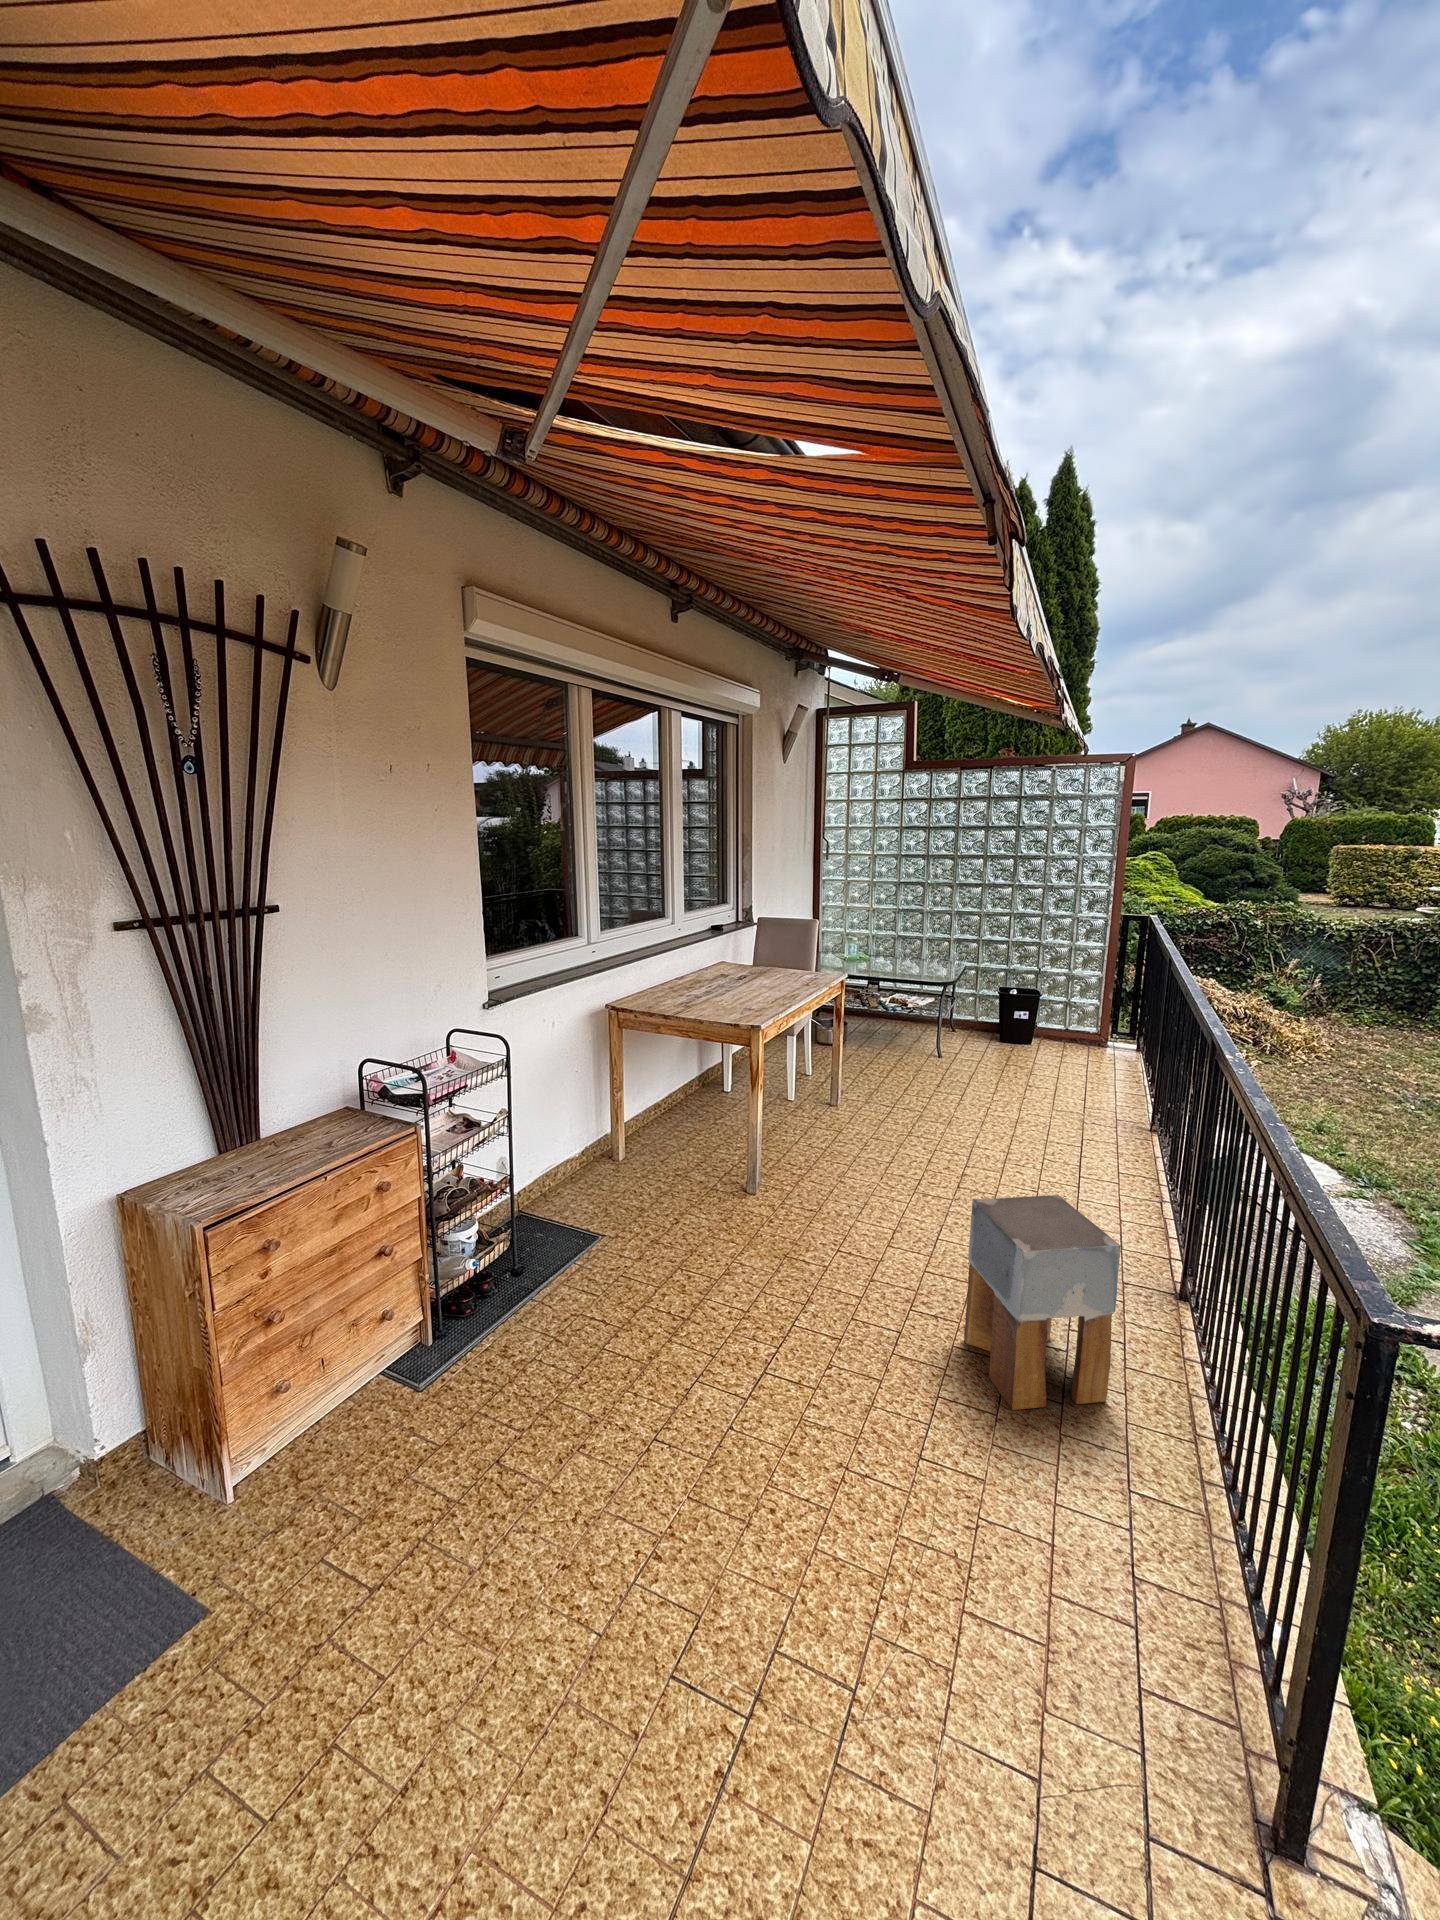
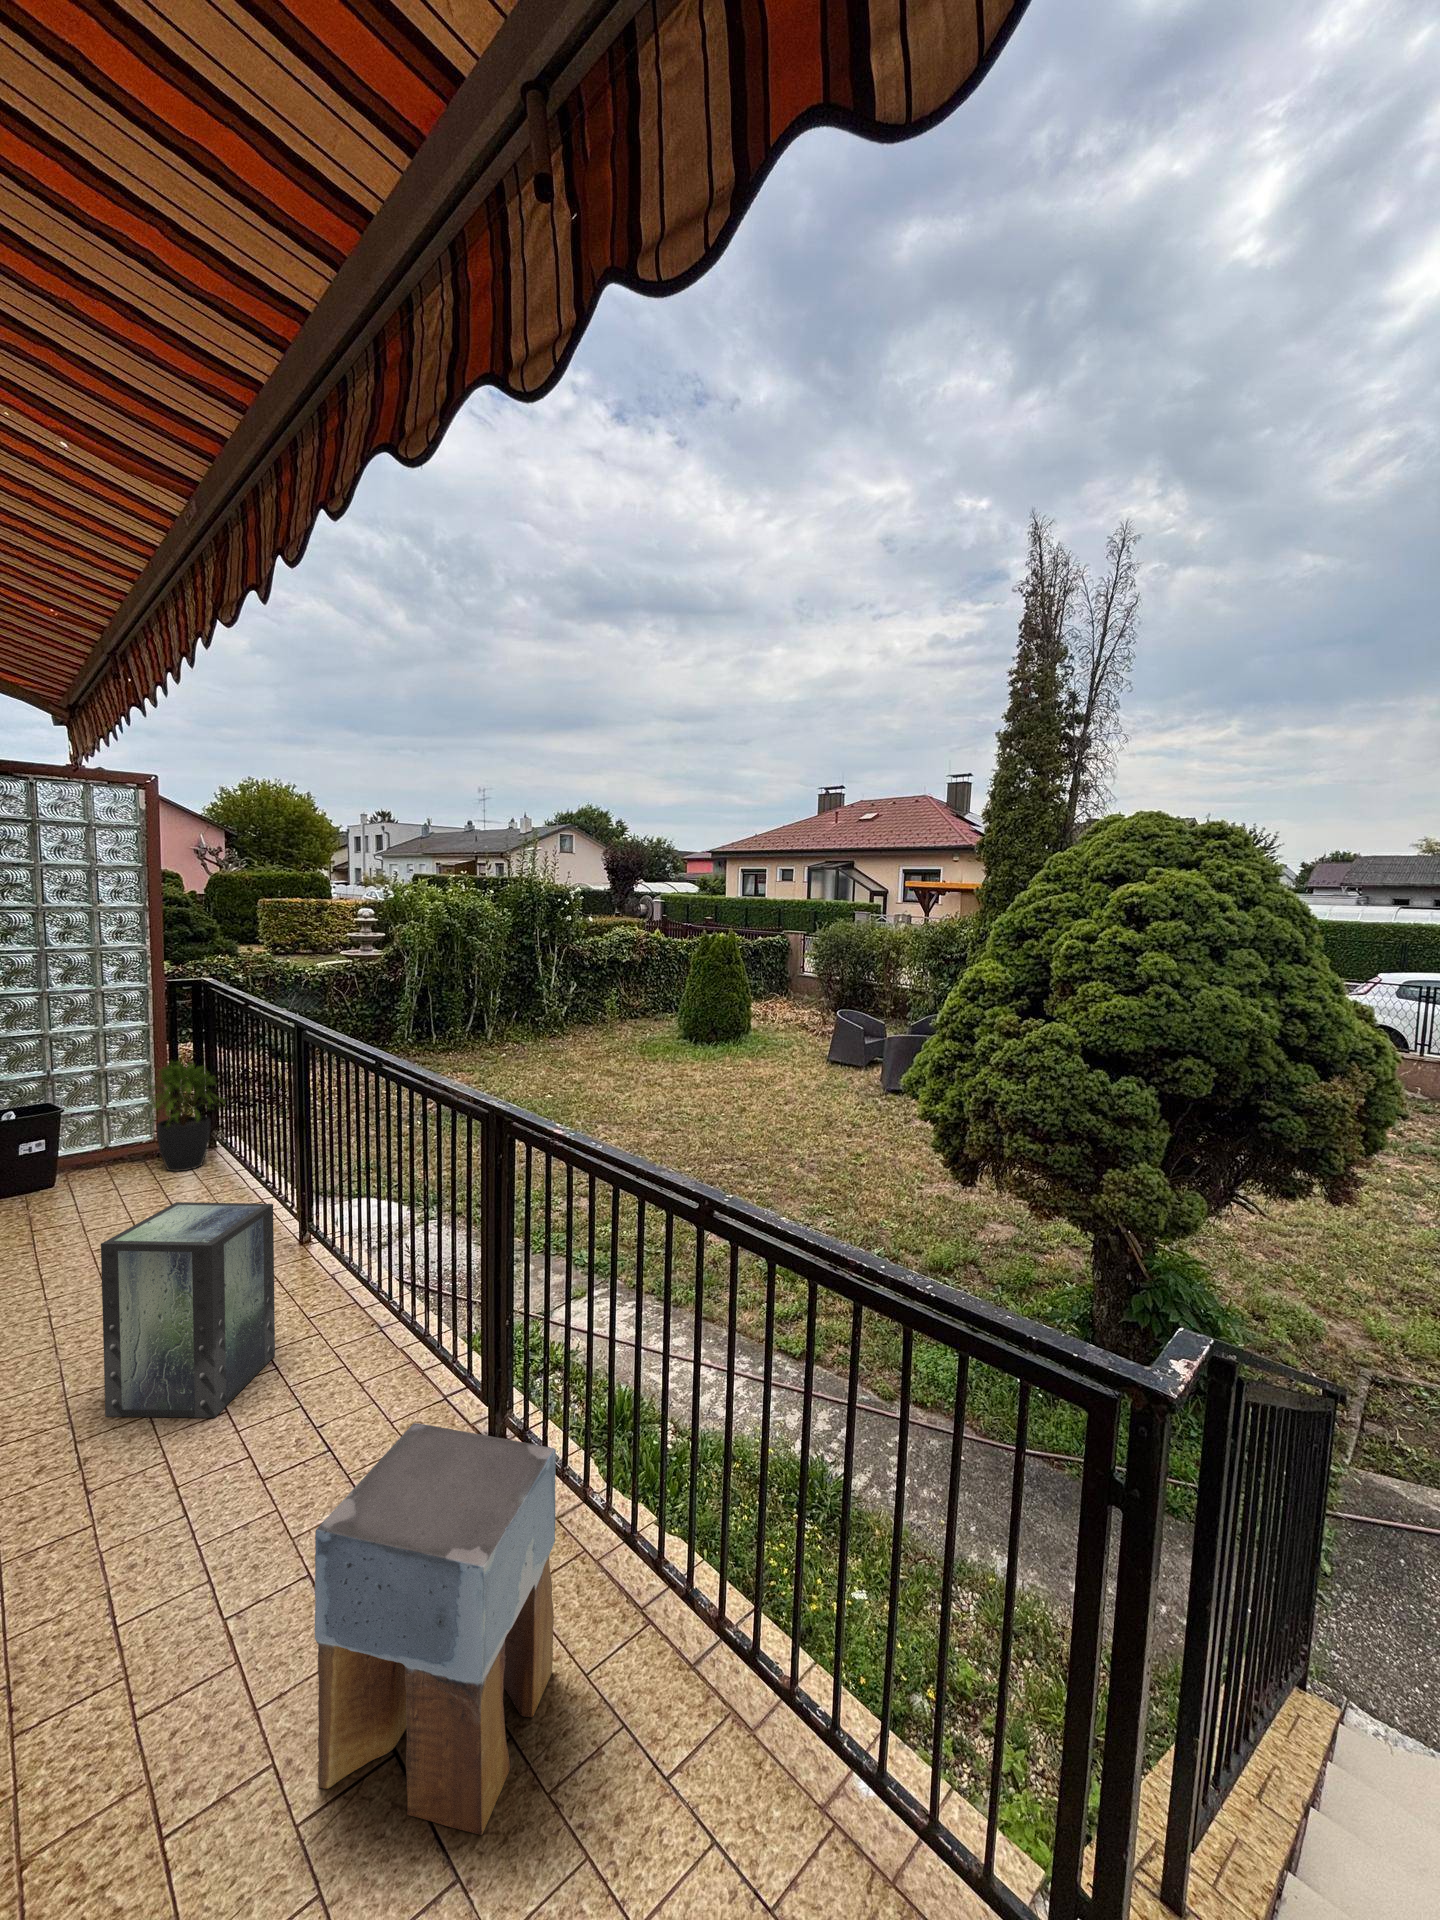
potted plant: none [1097,975,1158,1065] -> present [147,1061,225,1171]
storage box: none [984,1055,1095,1193] -> present [101,1202,275,1418]

